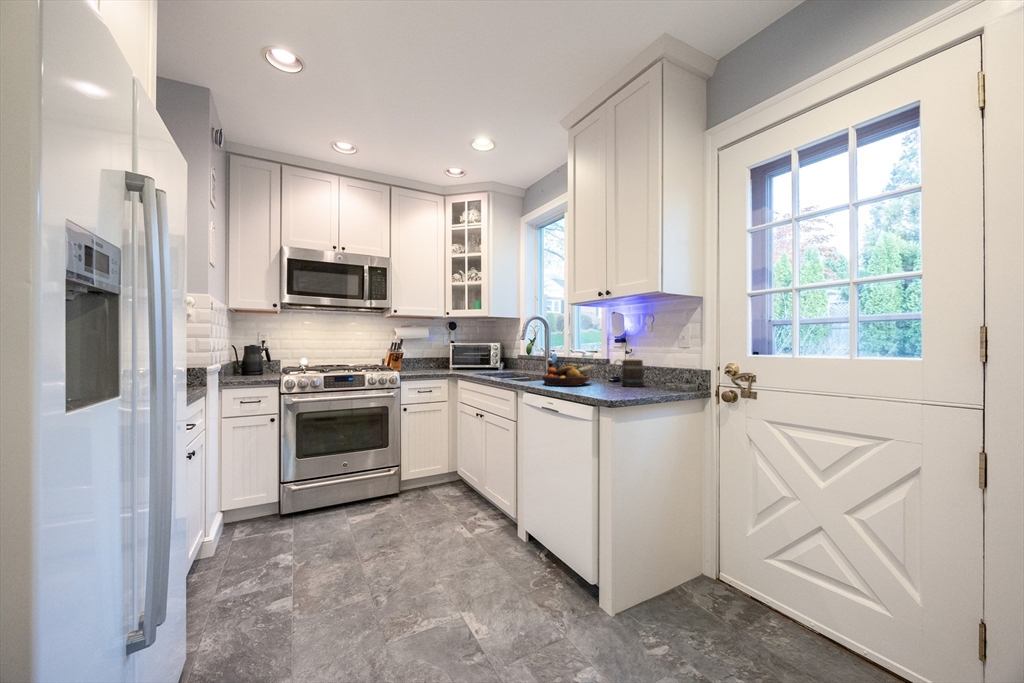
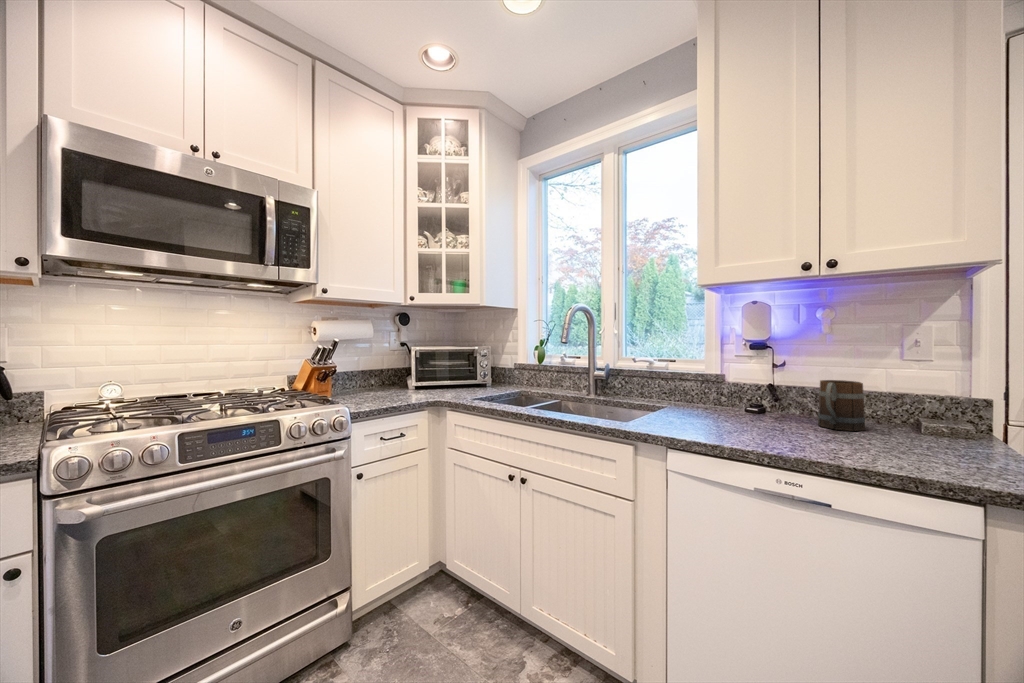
fruit bowl: present [542,364,592,386] -> none [676,391,776,438]

